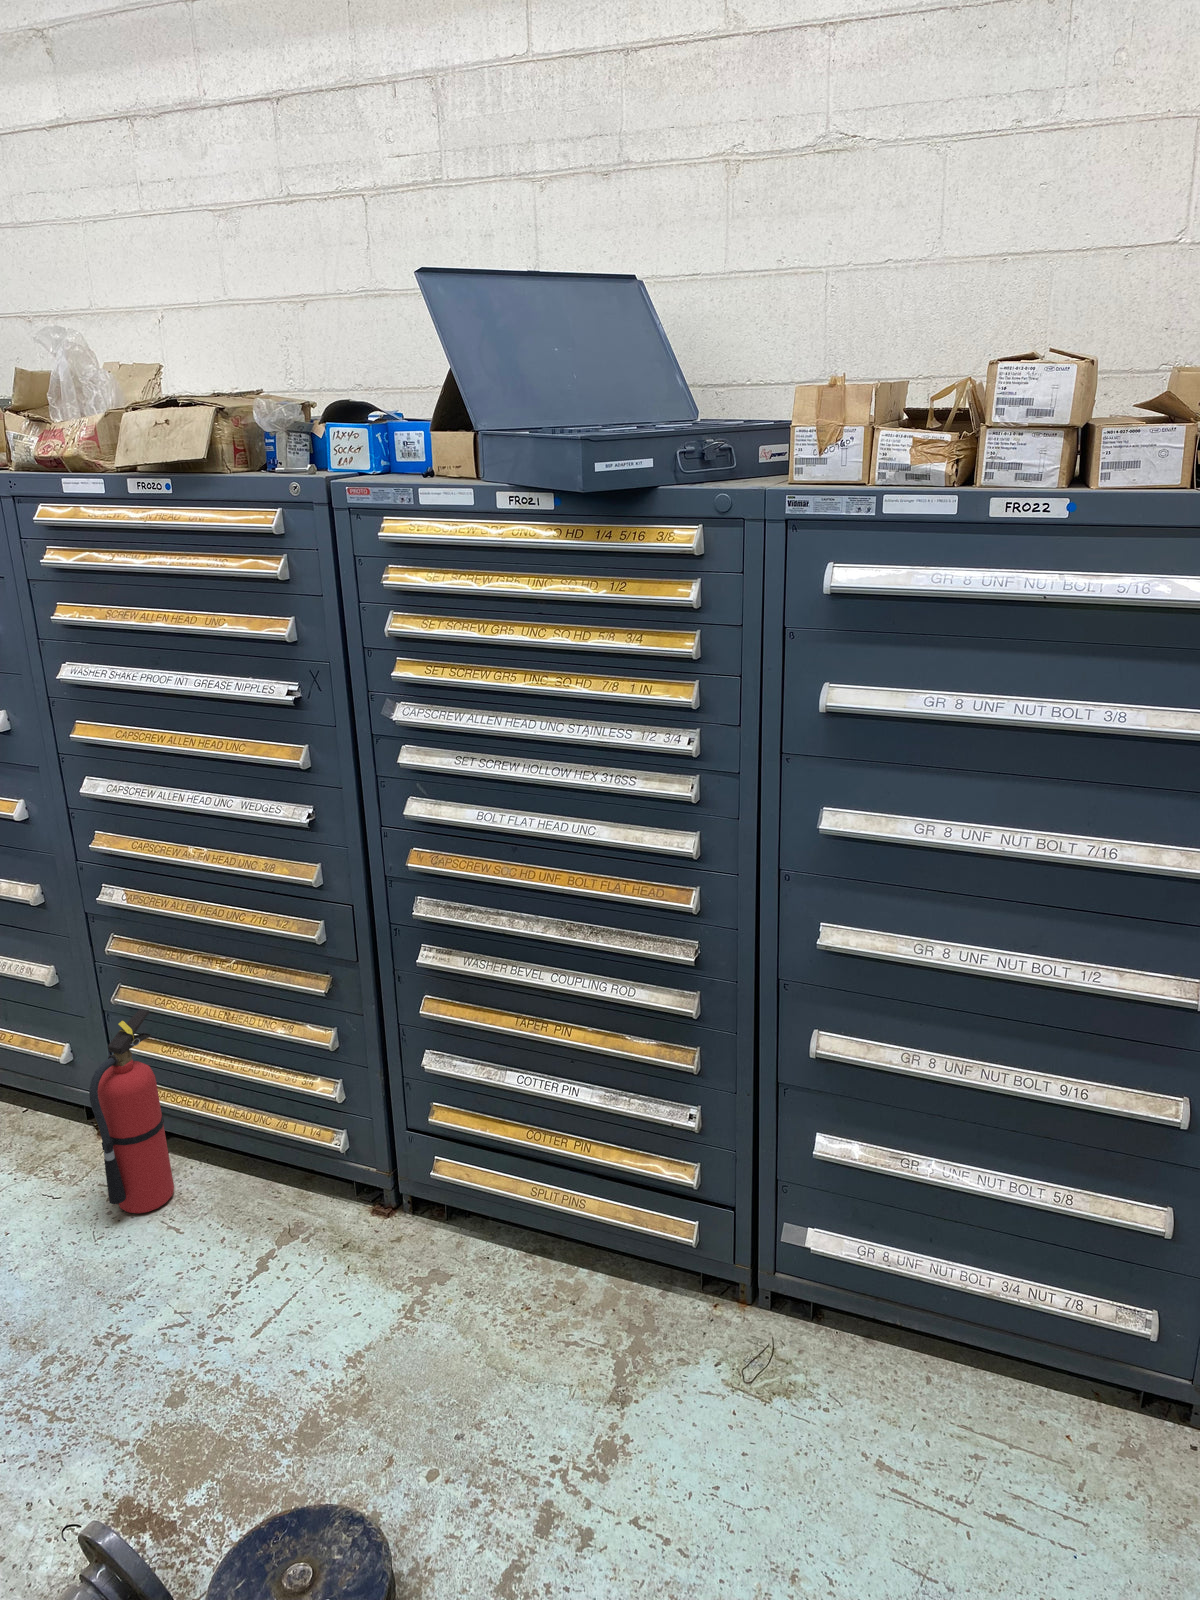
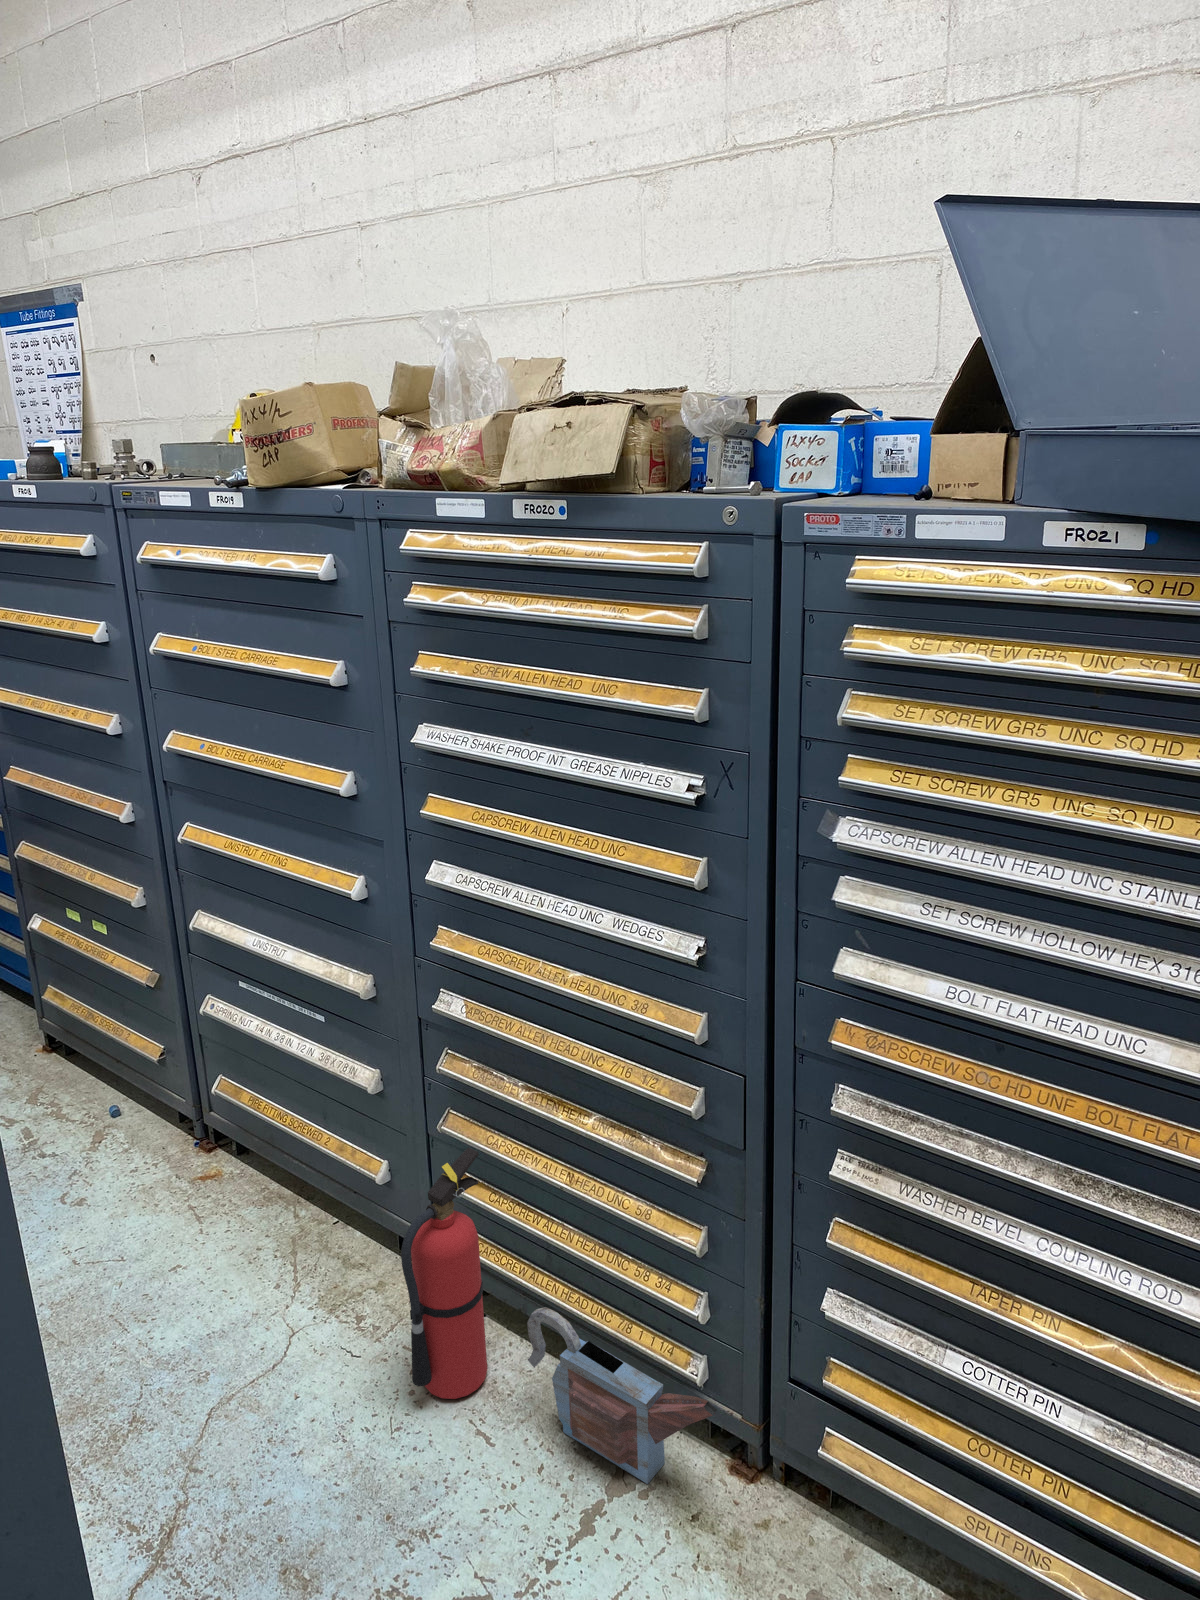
watering can: none [203,1120,355,1232] -> present [527,1307,717,1484]

